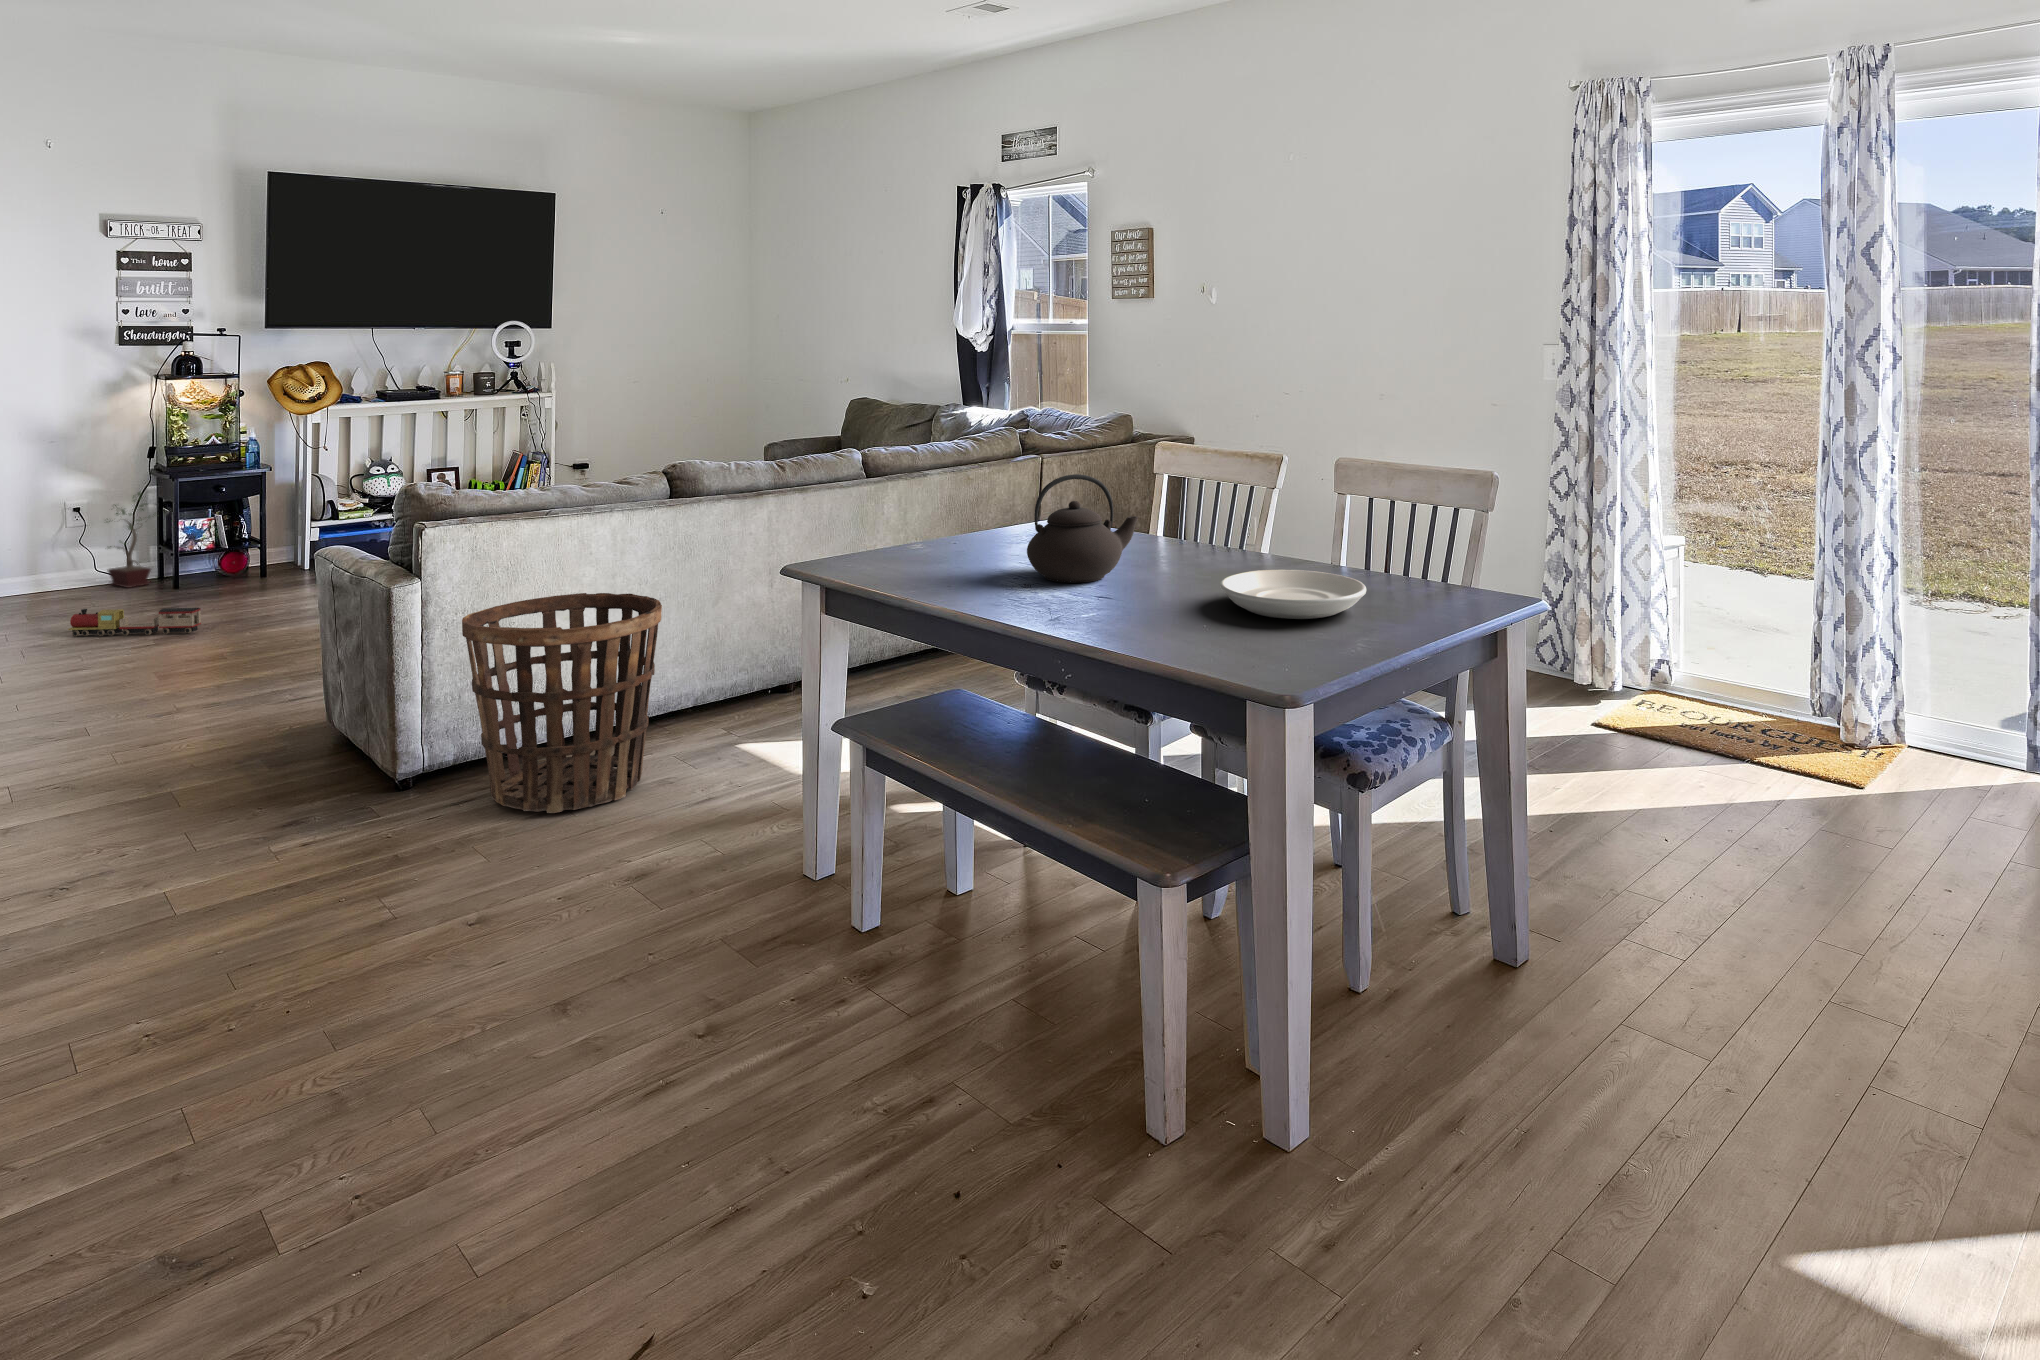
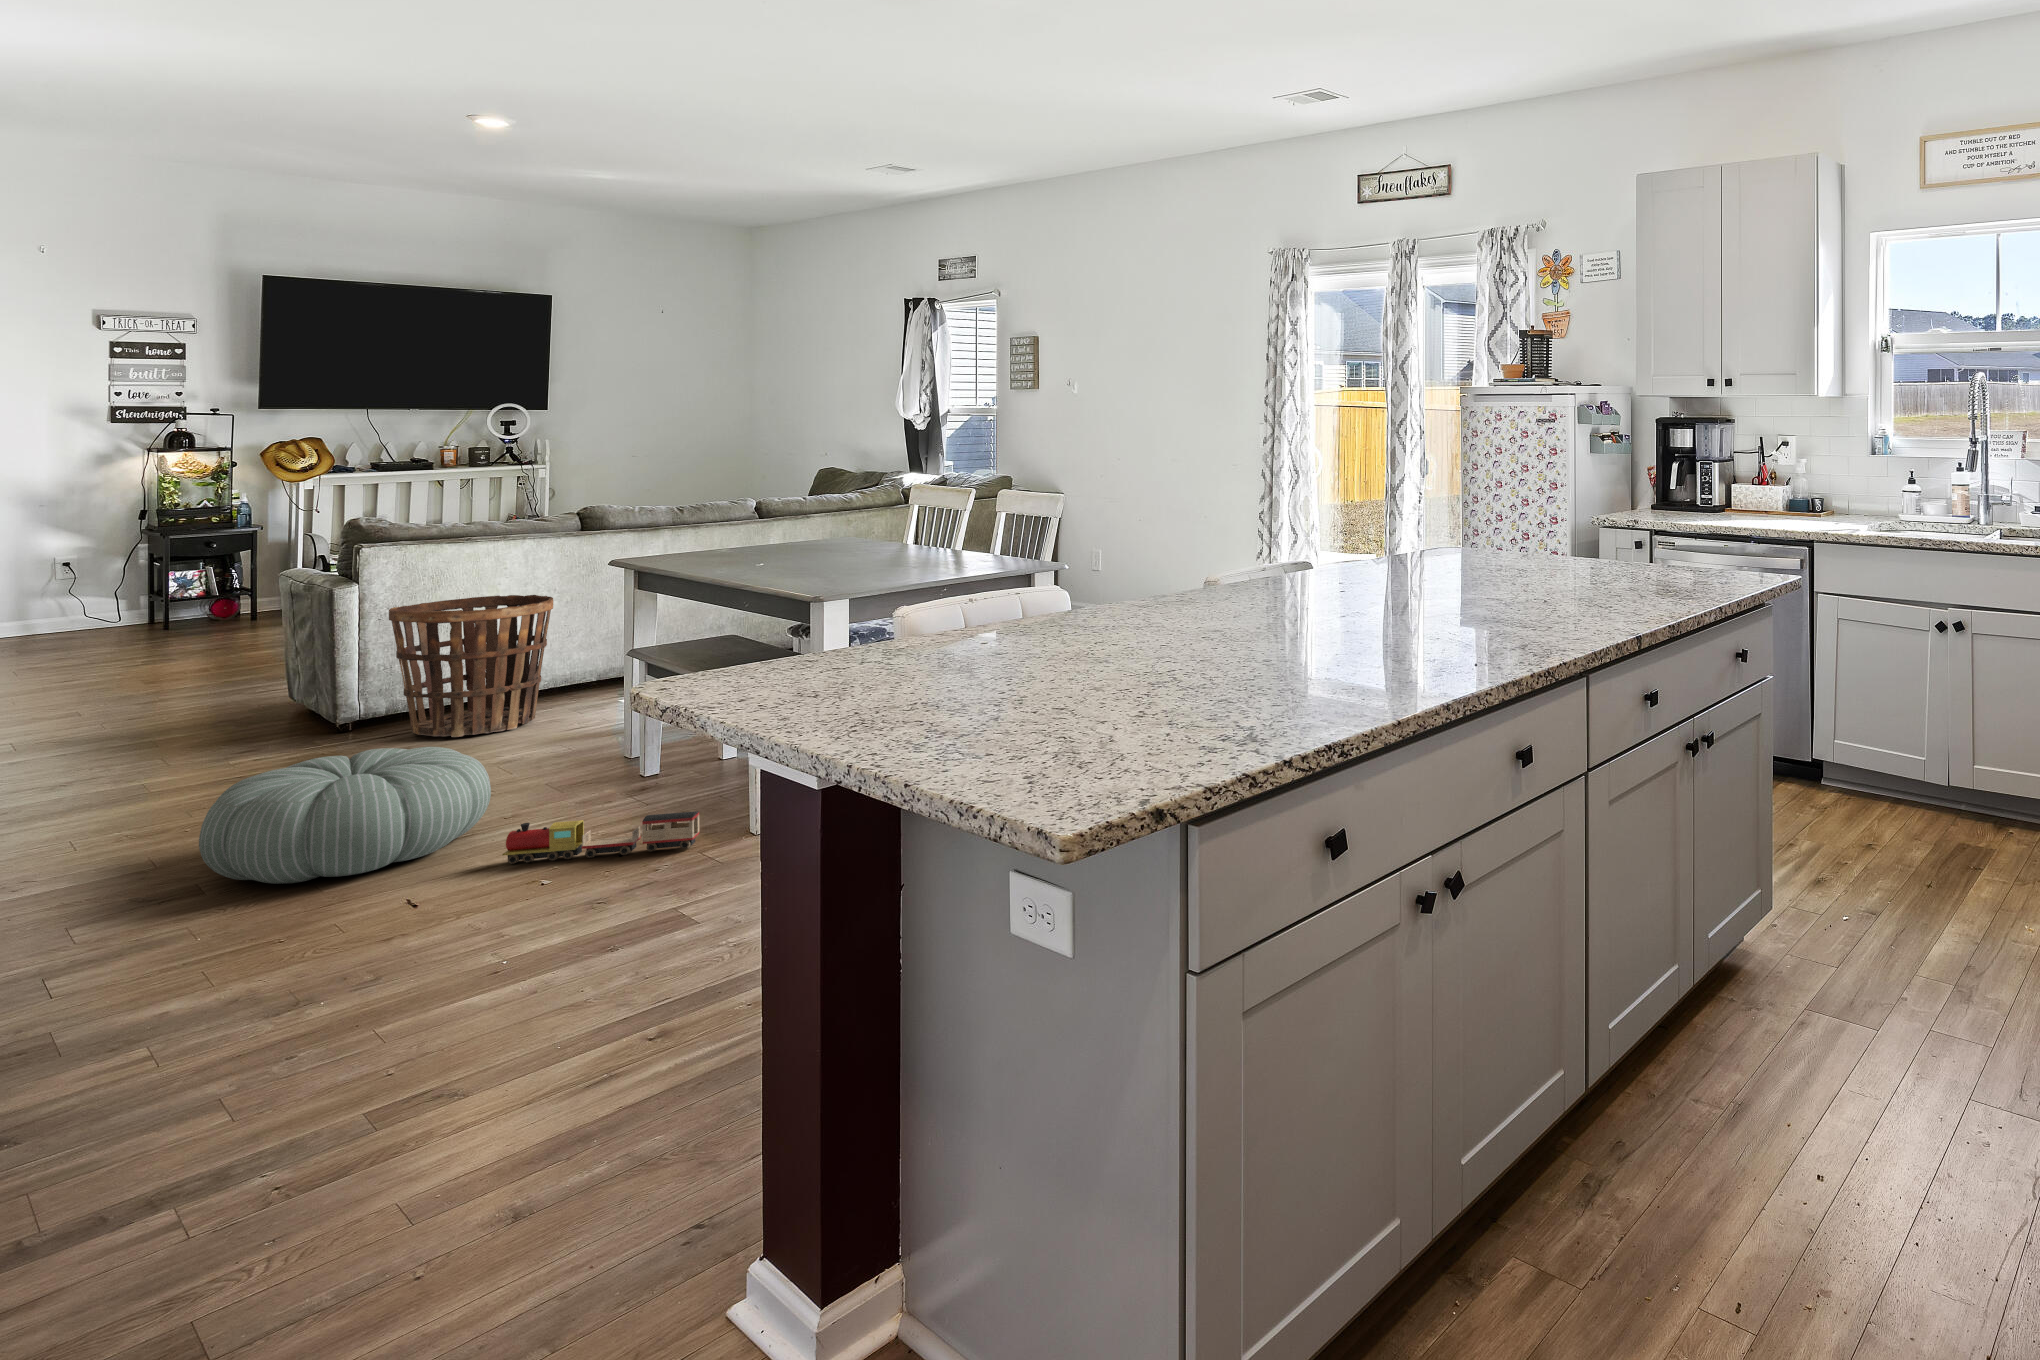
teapot: present [1027,474,1138,583] -> none [756,498,837,561]
potted plant: present [107,492,151,588] -> none [91,547,150,630]
plate: present [1220,570,1366,619] -> none [850,550,941,572]
toy train: present [68,608,201,637] -> present [502,811,699,864]
pouf: none [267,915,694,1239] -> present [199,747,491,884]

